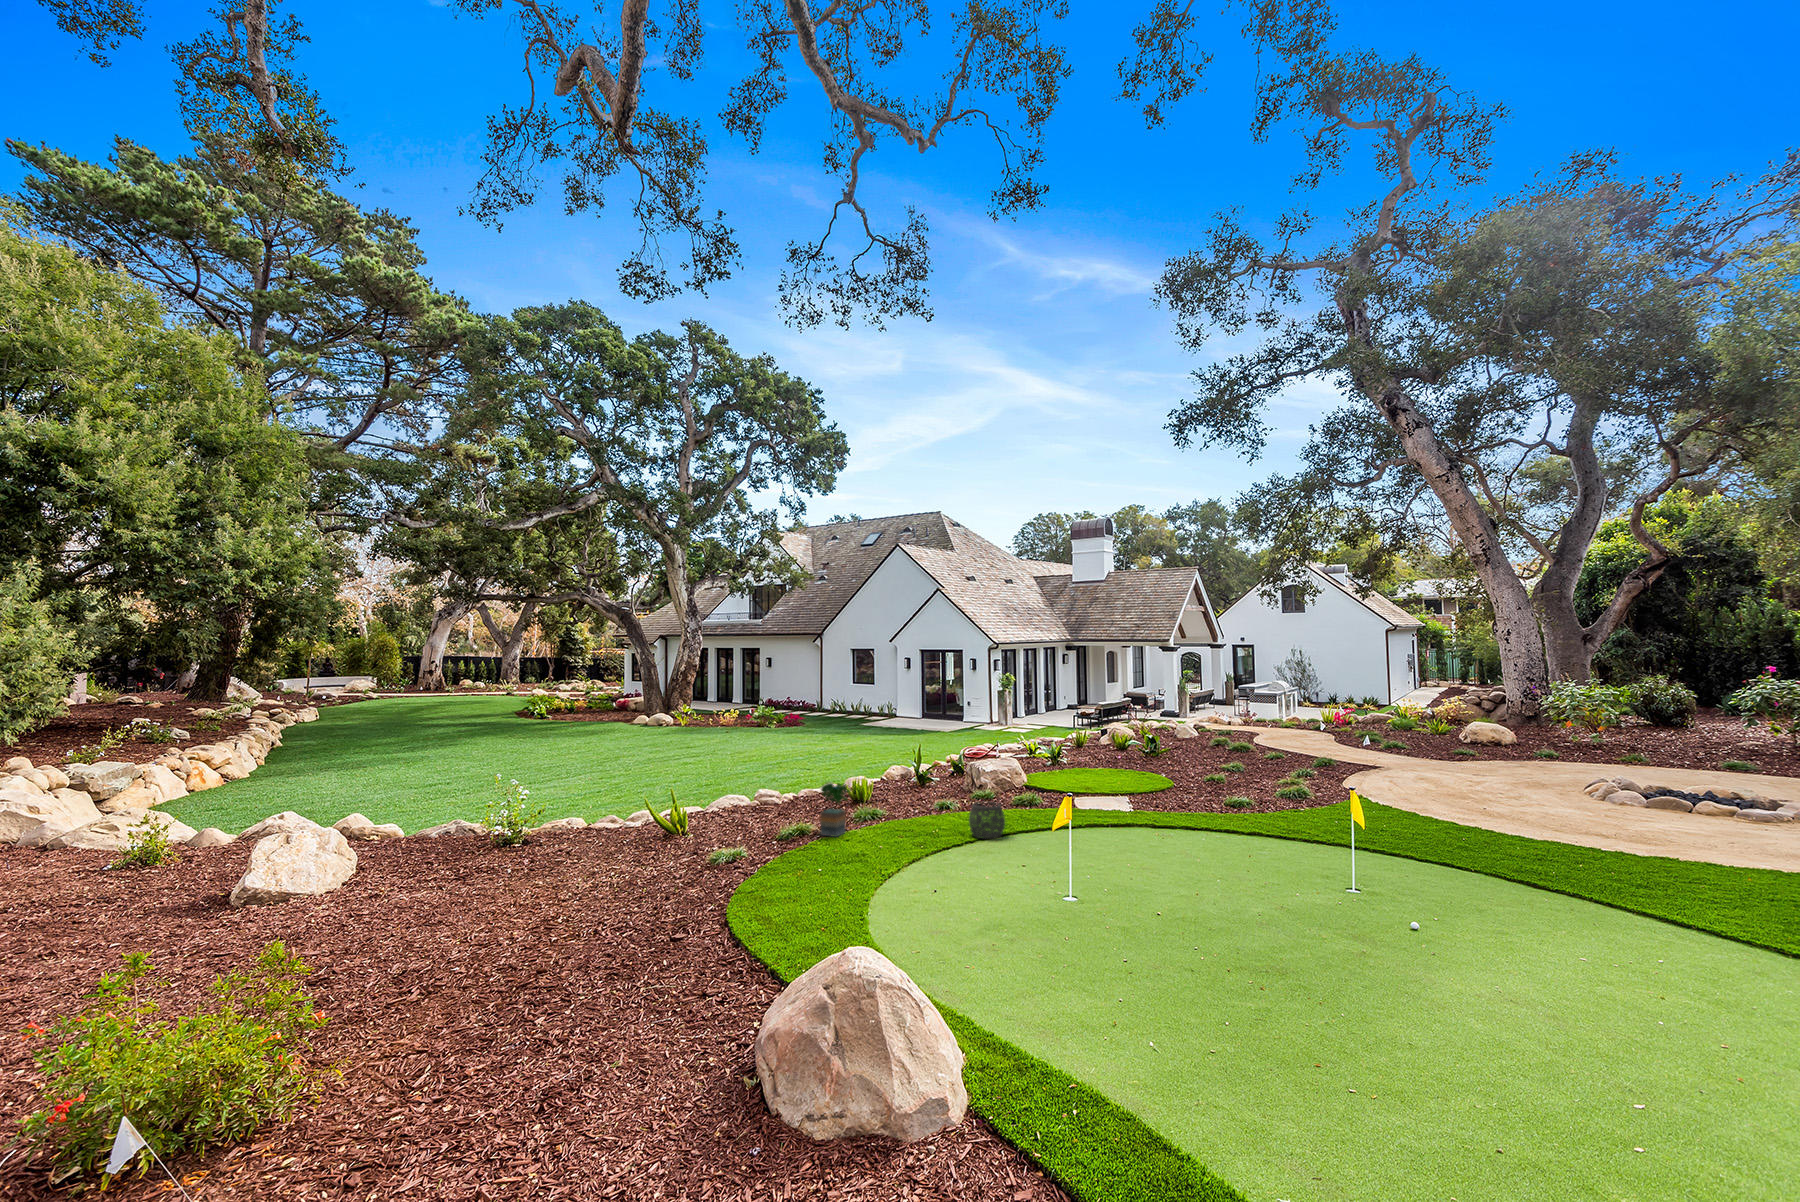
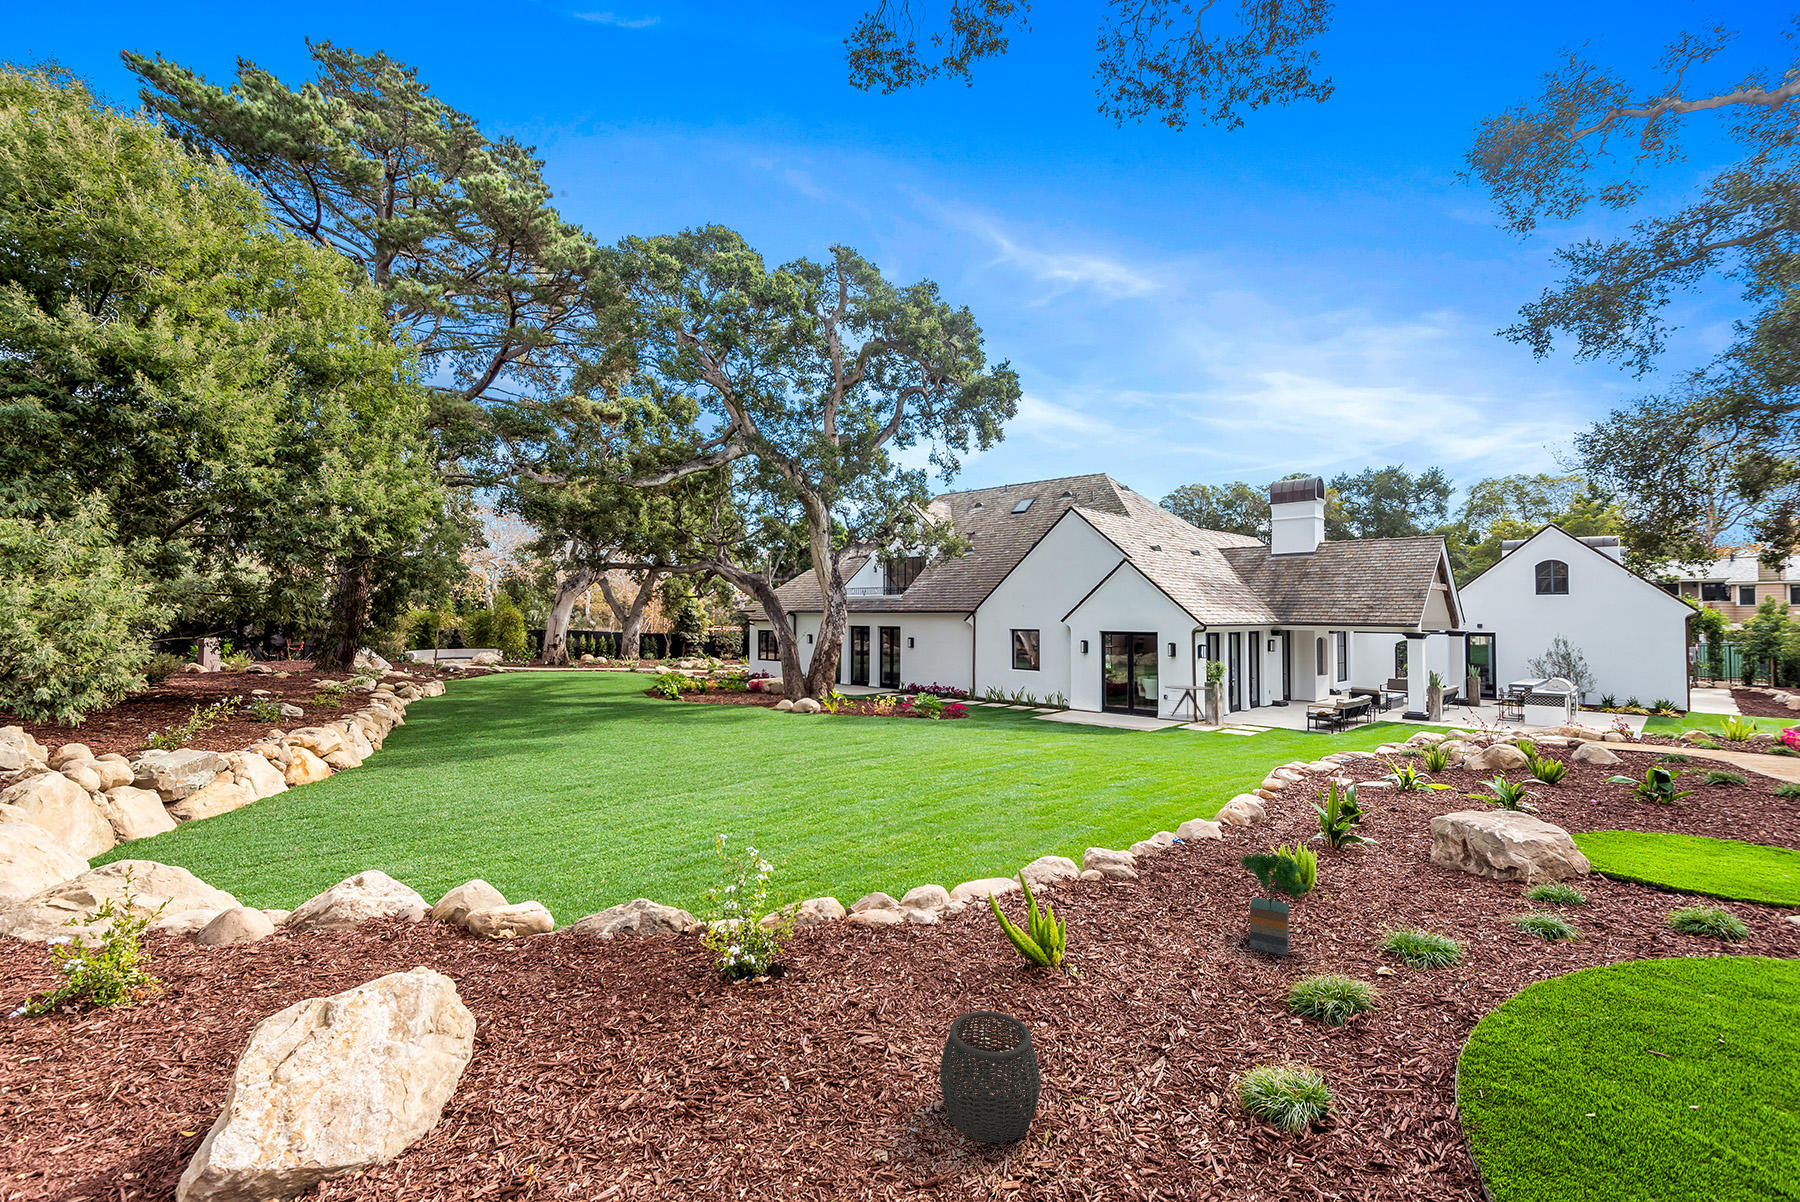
round table: none [963,695,999,721] -> present [1165,686,1211,718]
woven basket: present [969,802,1005,839] -> present [940,1011,1041,1144]

